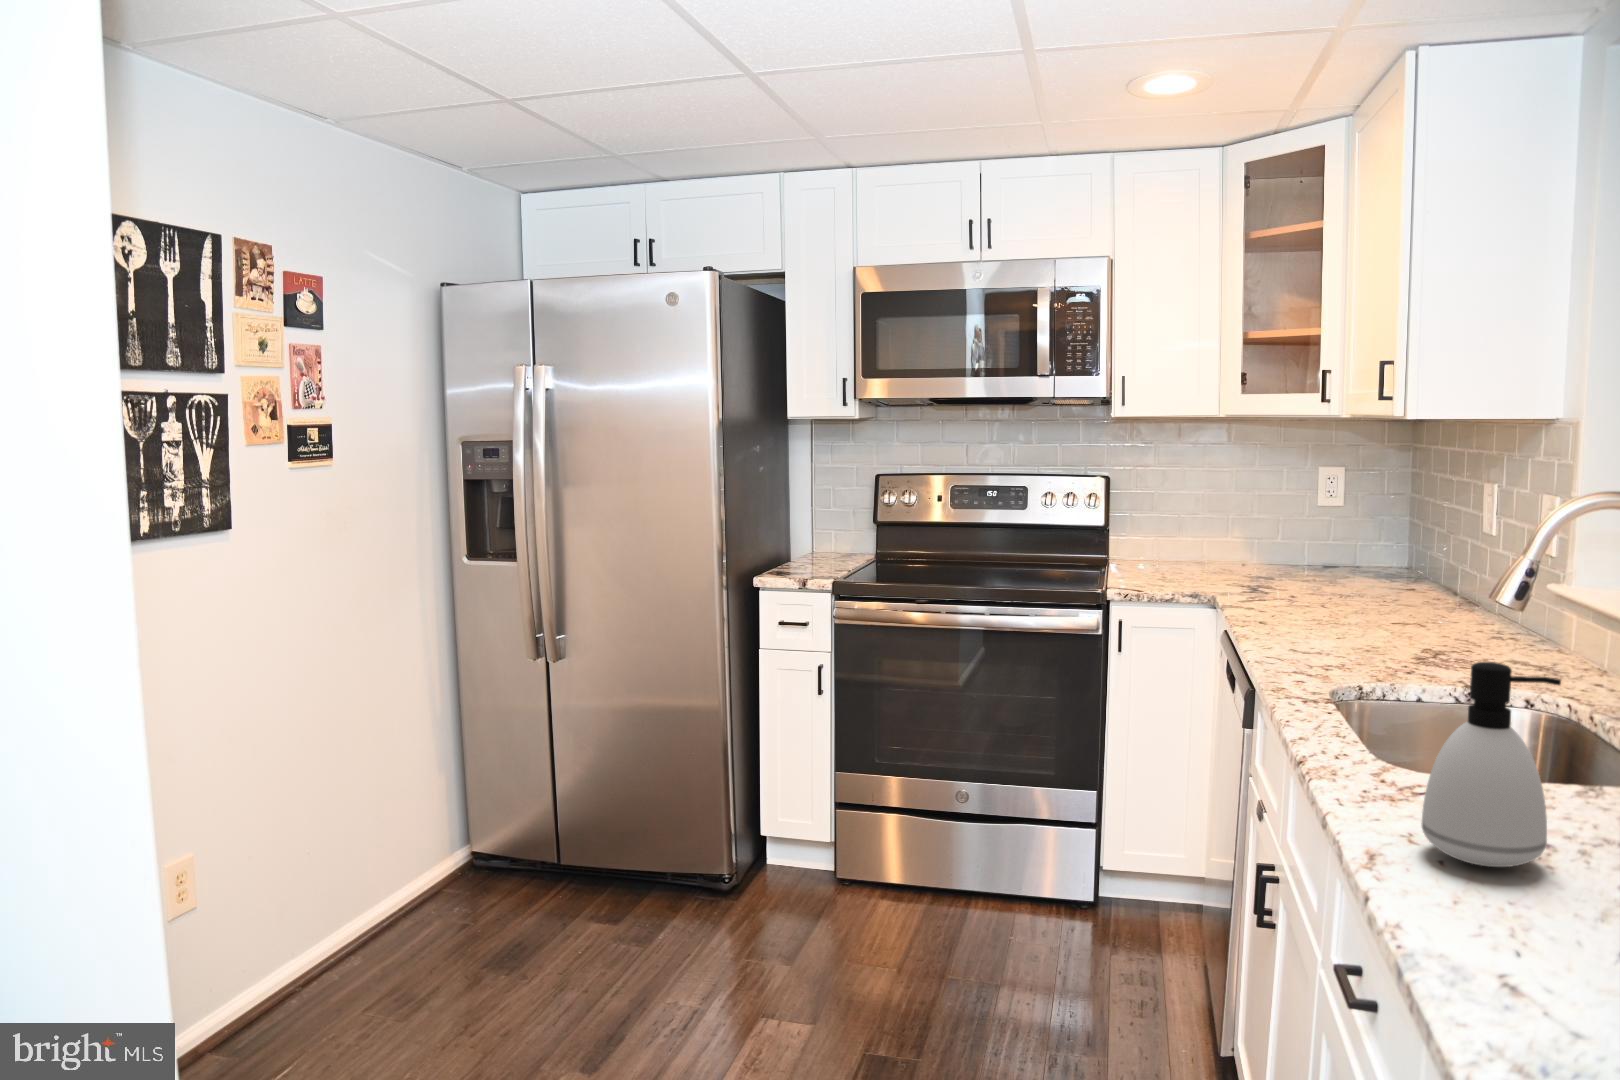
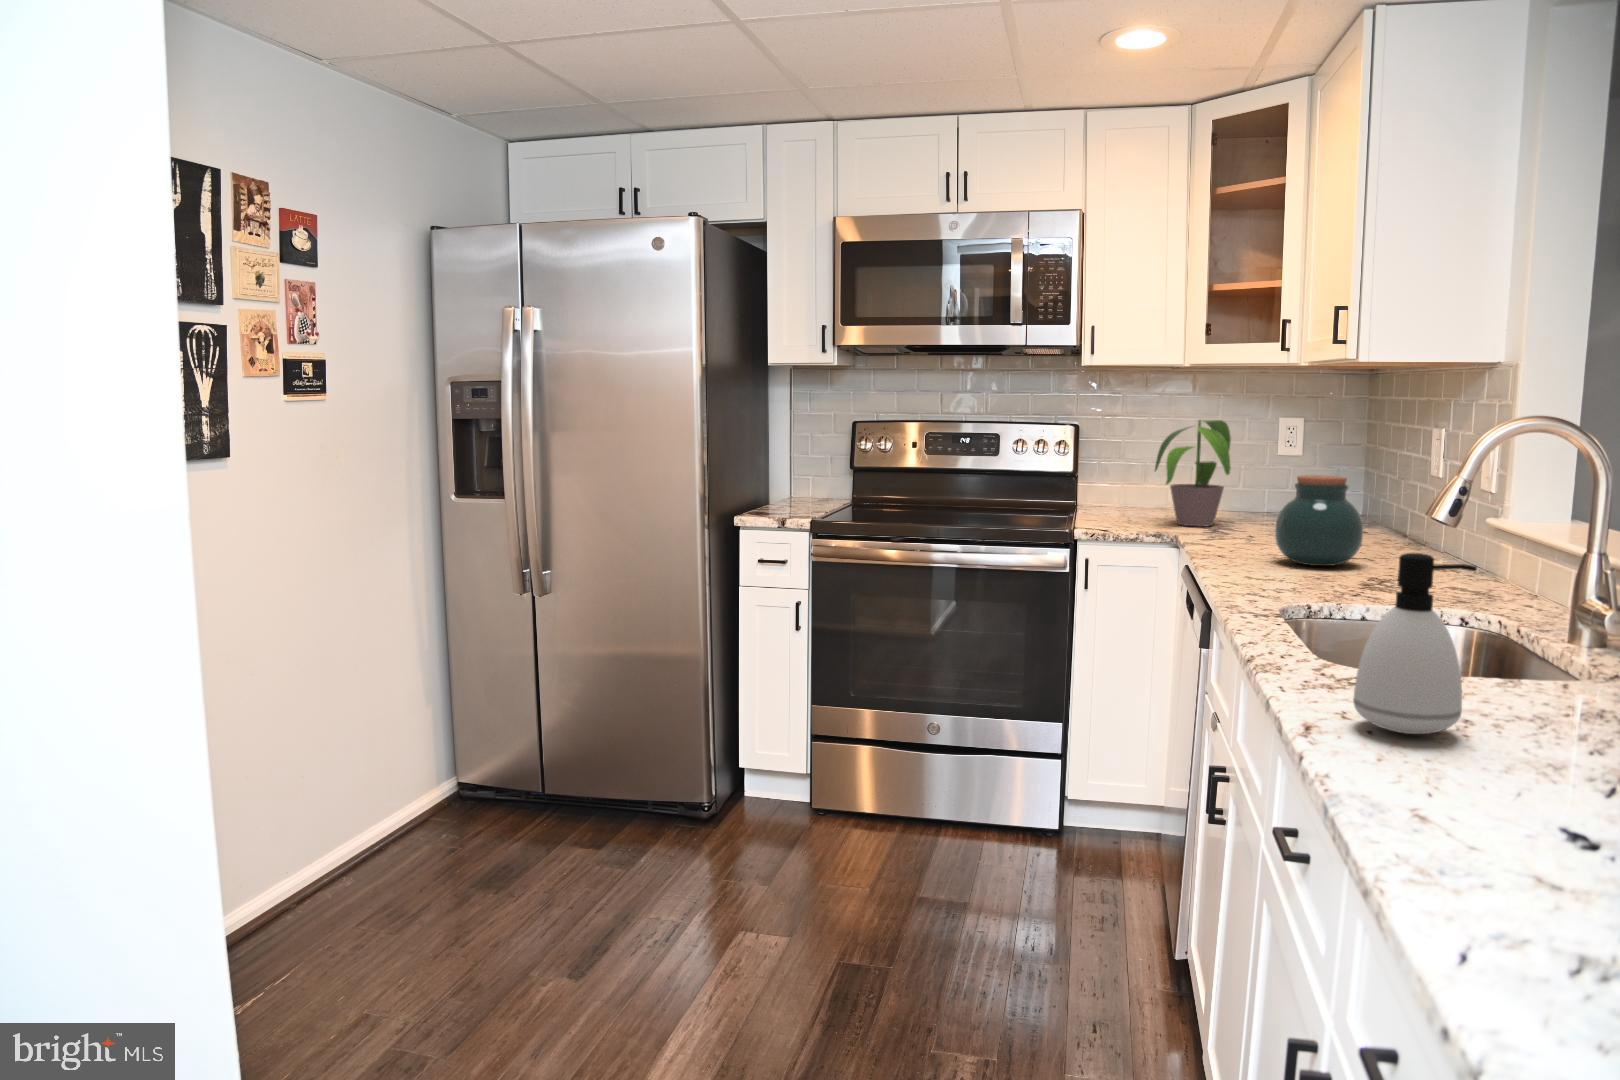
potted plant: none [1174,471,1292,583] -> present [1155,420,1231,526]
jar: none [1320,537,1413,633] -> present [1275,475,1363,566]

